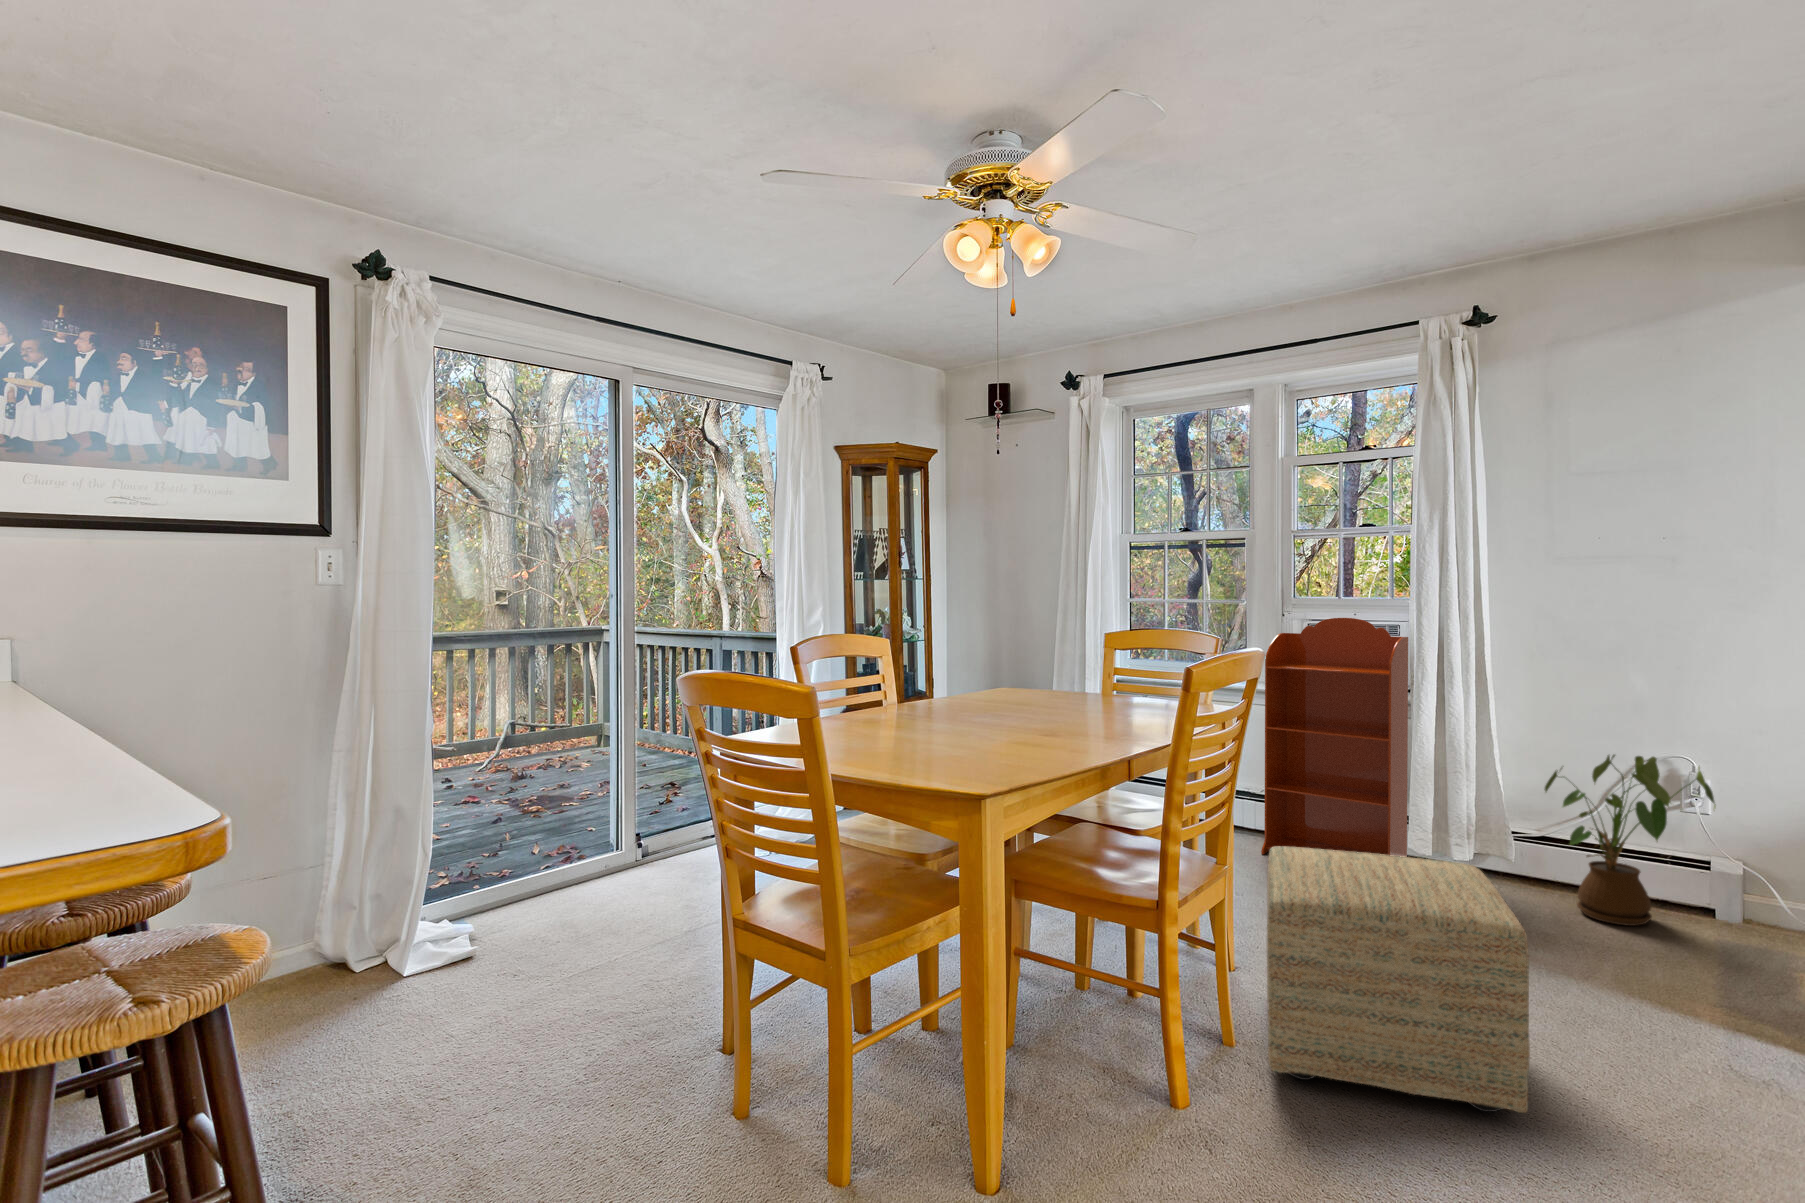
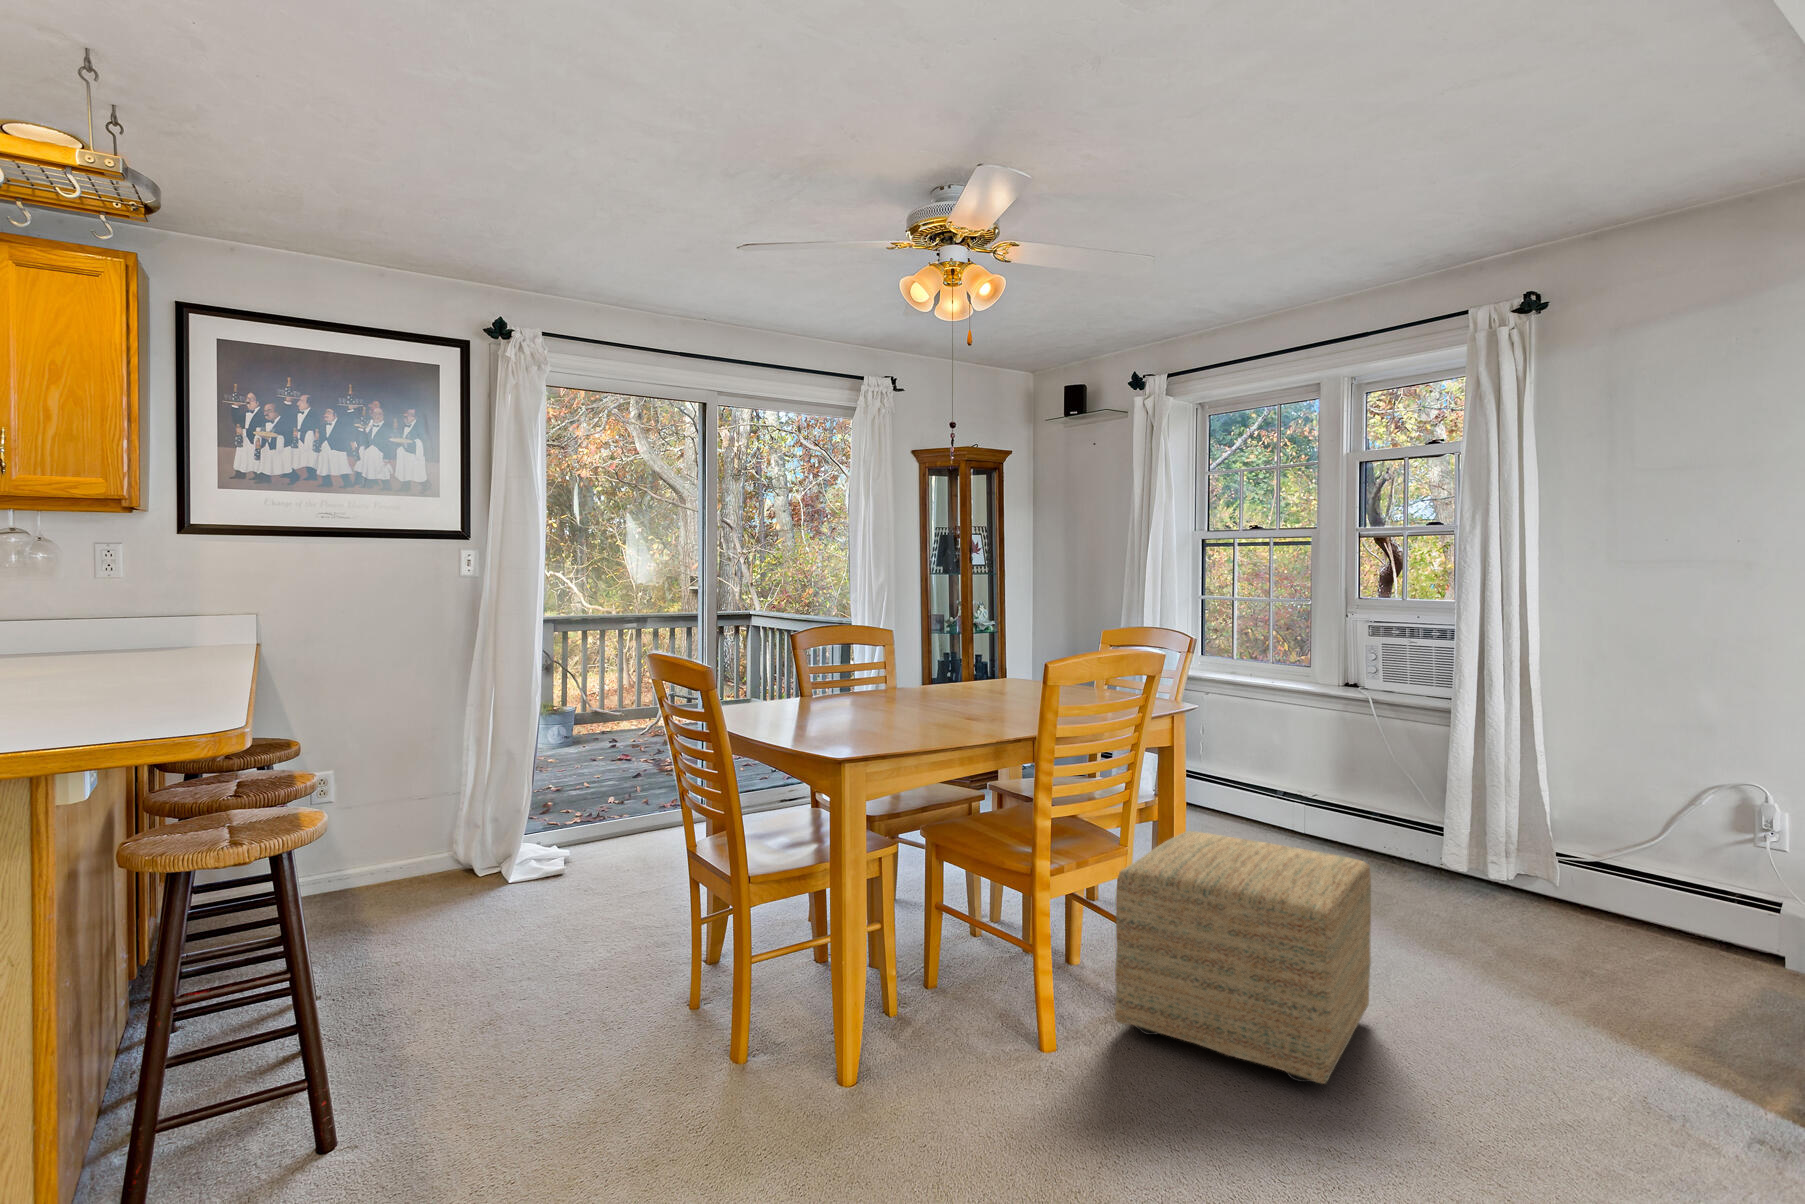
bookcase: present [1261,618,1408,857] -> none [1297,620,1456,888]
house plant: present [1544,755,1716,926] -> none [1569,772,1759,957]

